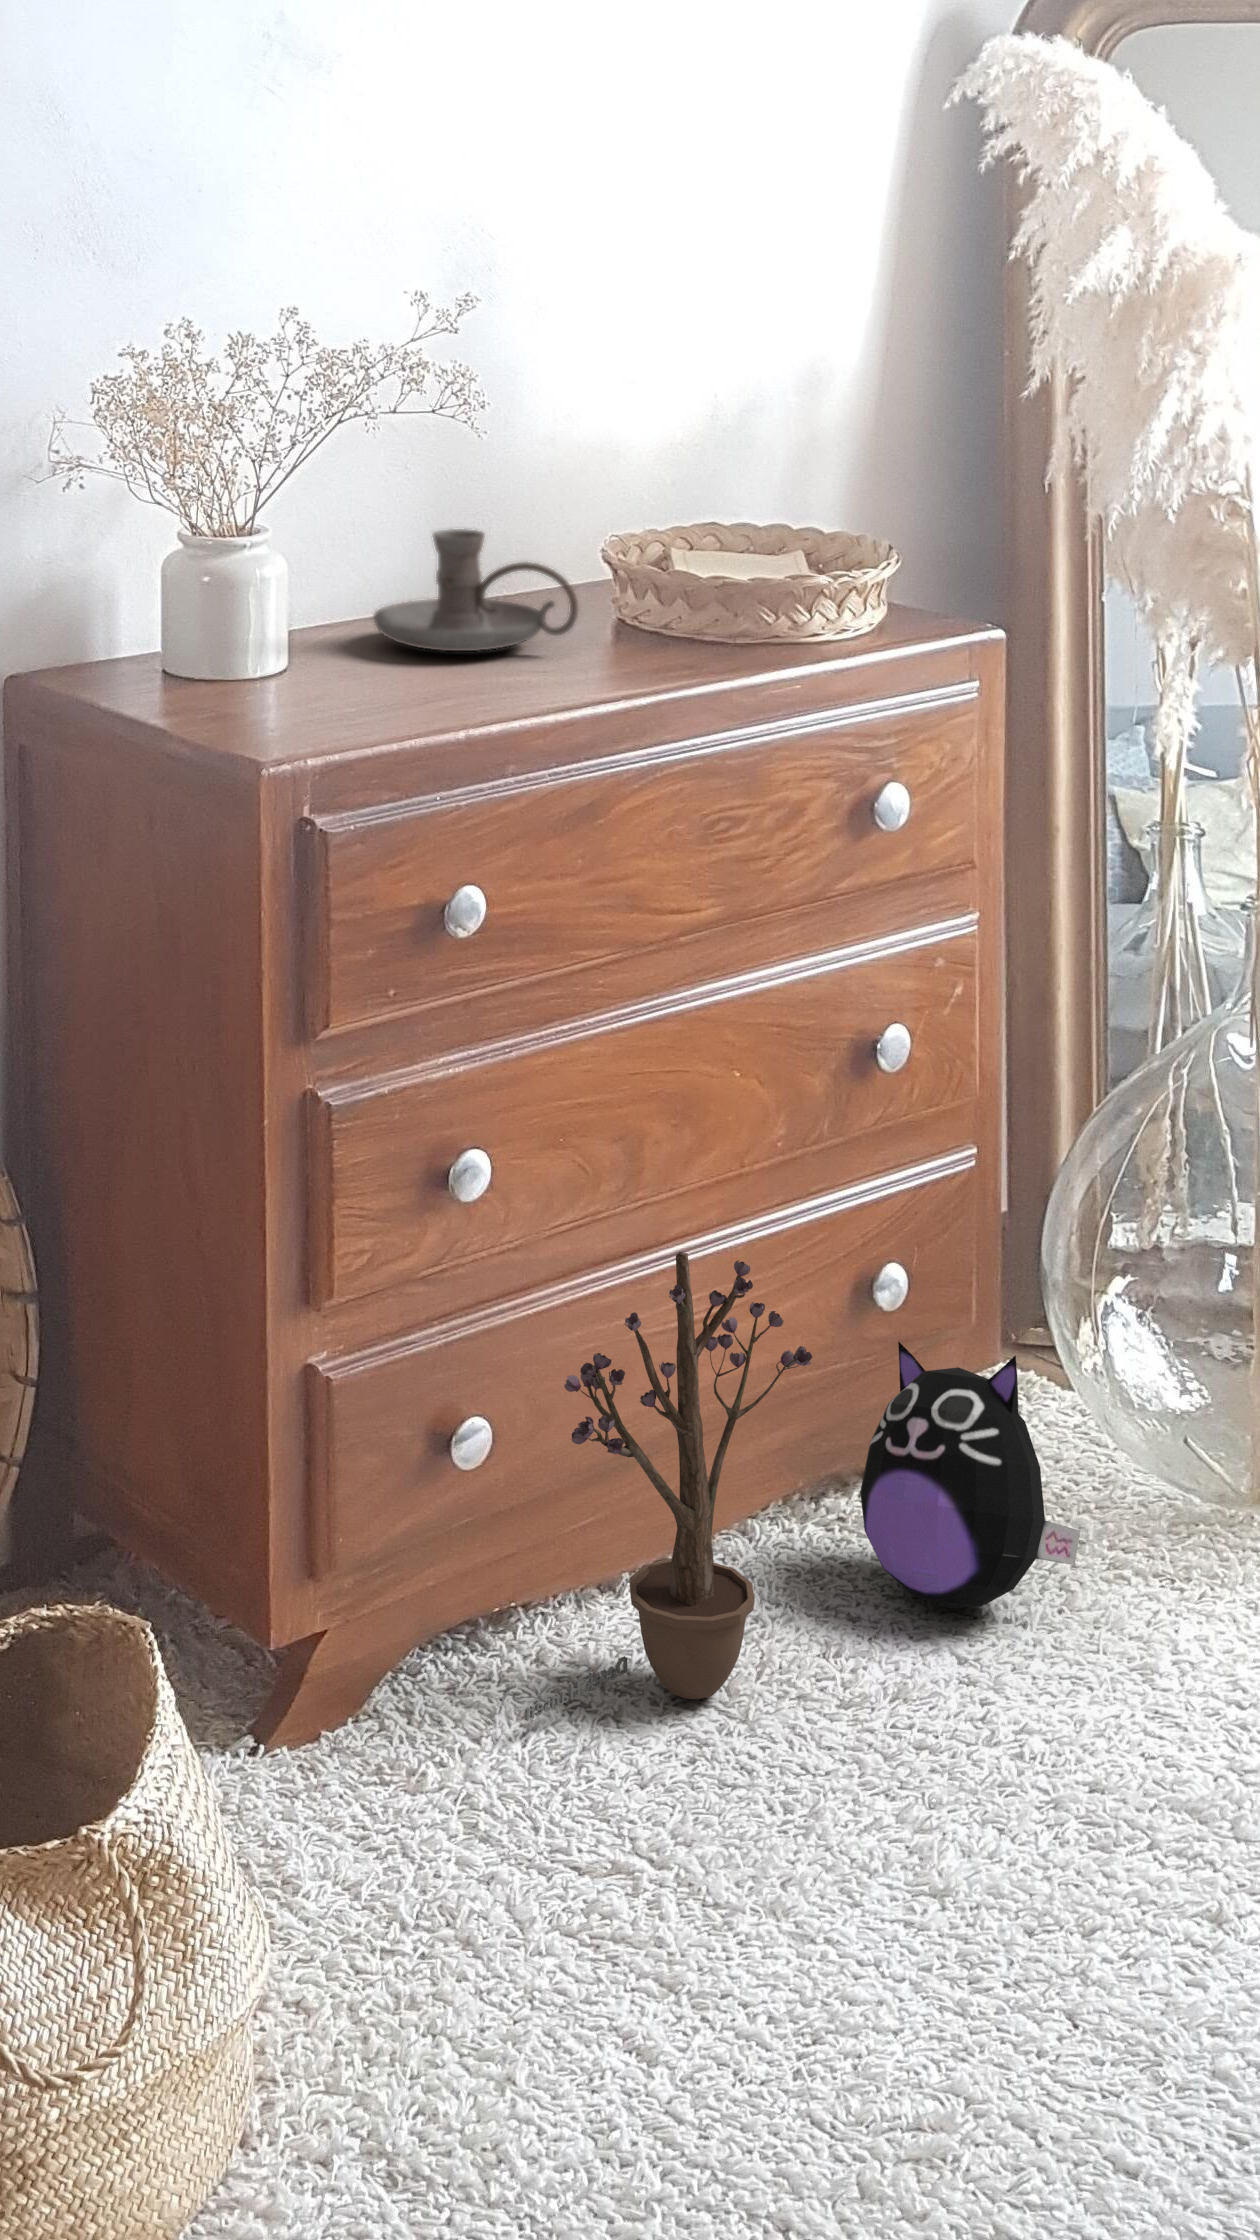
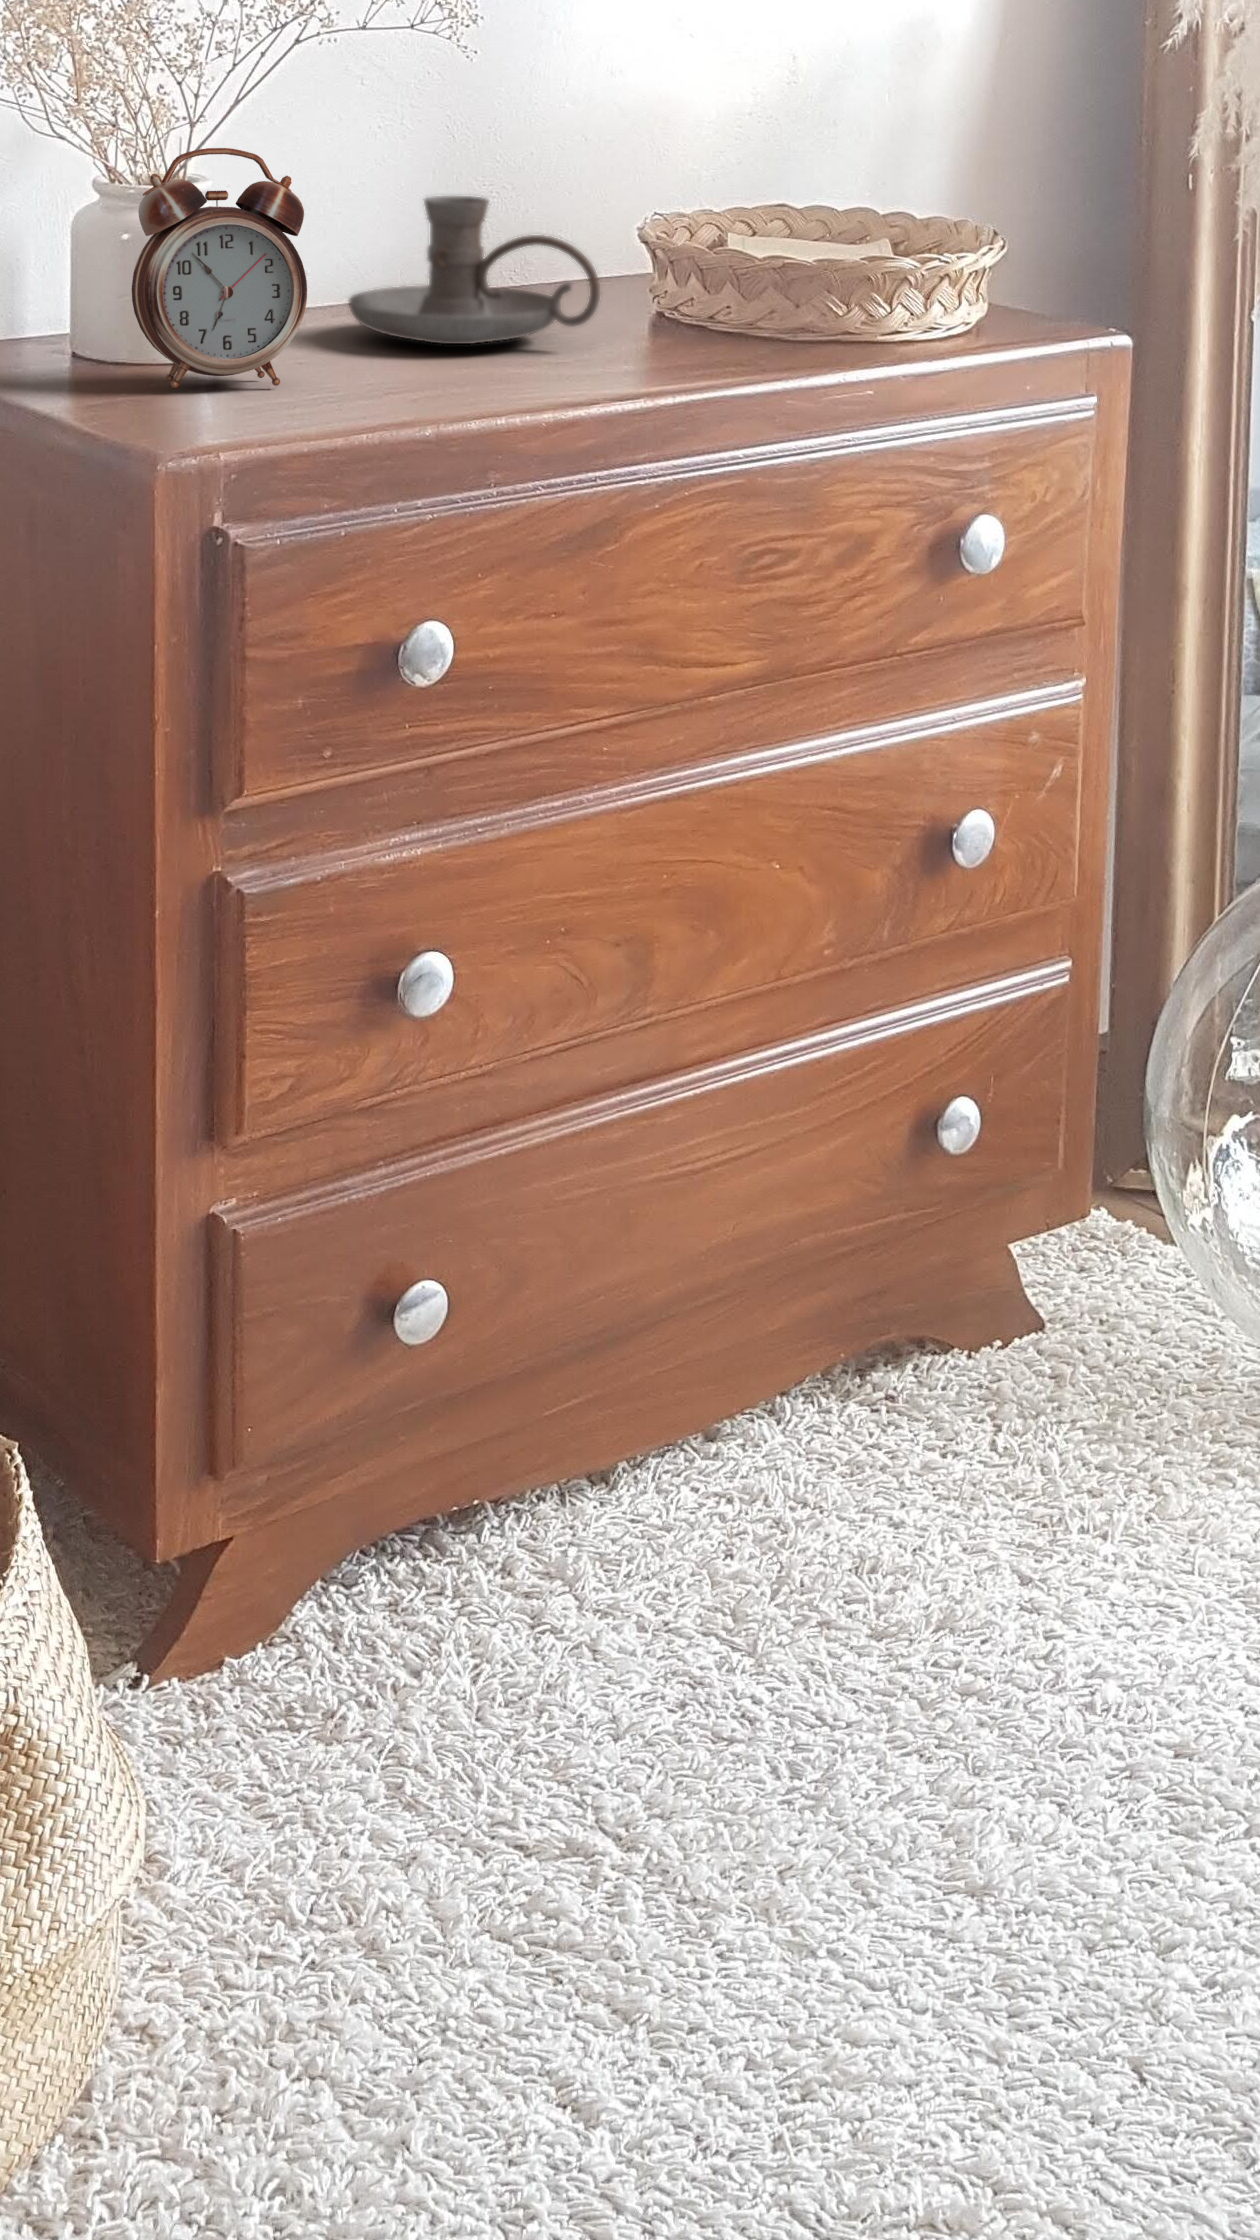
alarm clock: none [214,508,354,701] -> present [132,148,307,388]
decorative plant: present [525,1252,812,1721] -> none [476,1083,852,1651]
plush toy: present [860,1342,1081,1608] -> none [911,1191,1177,1513]

